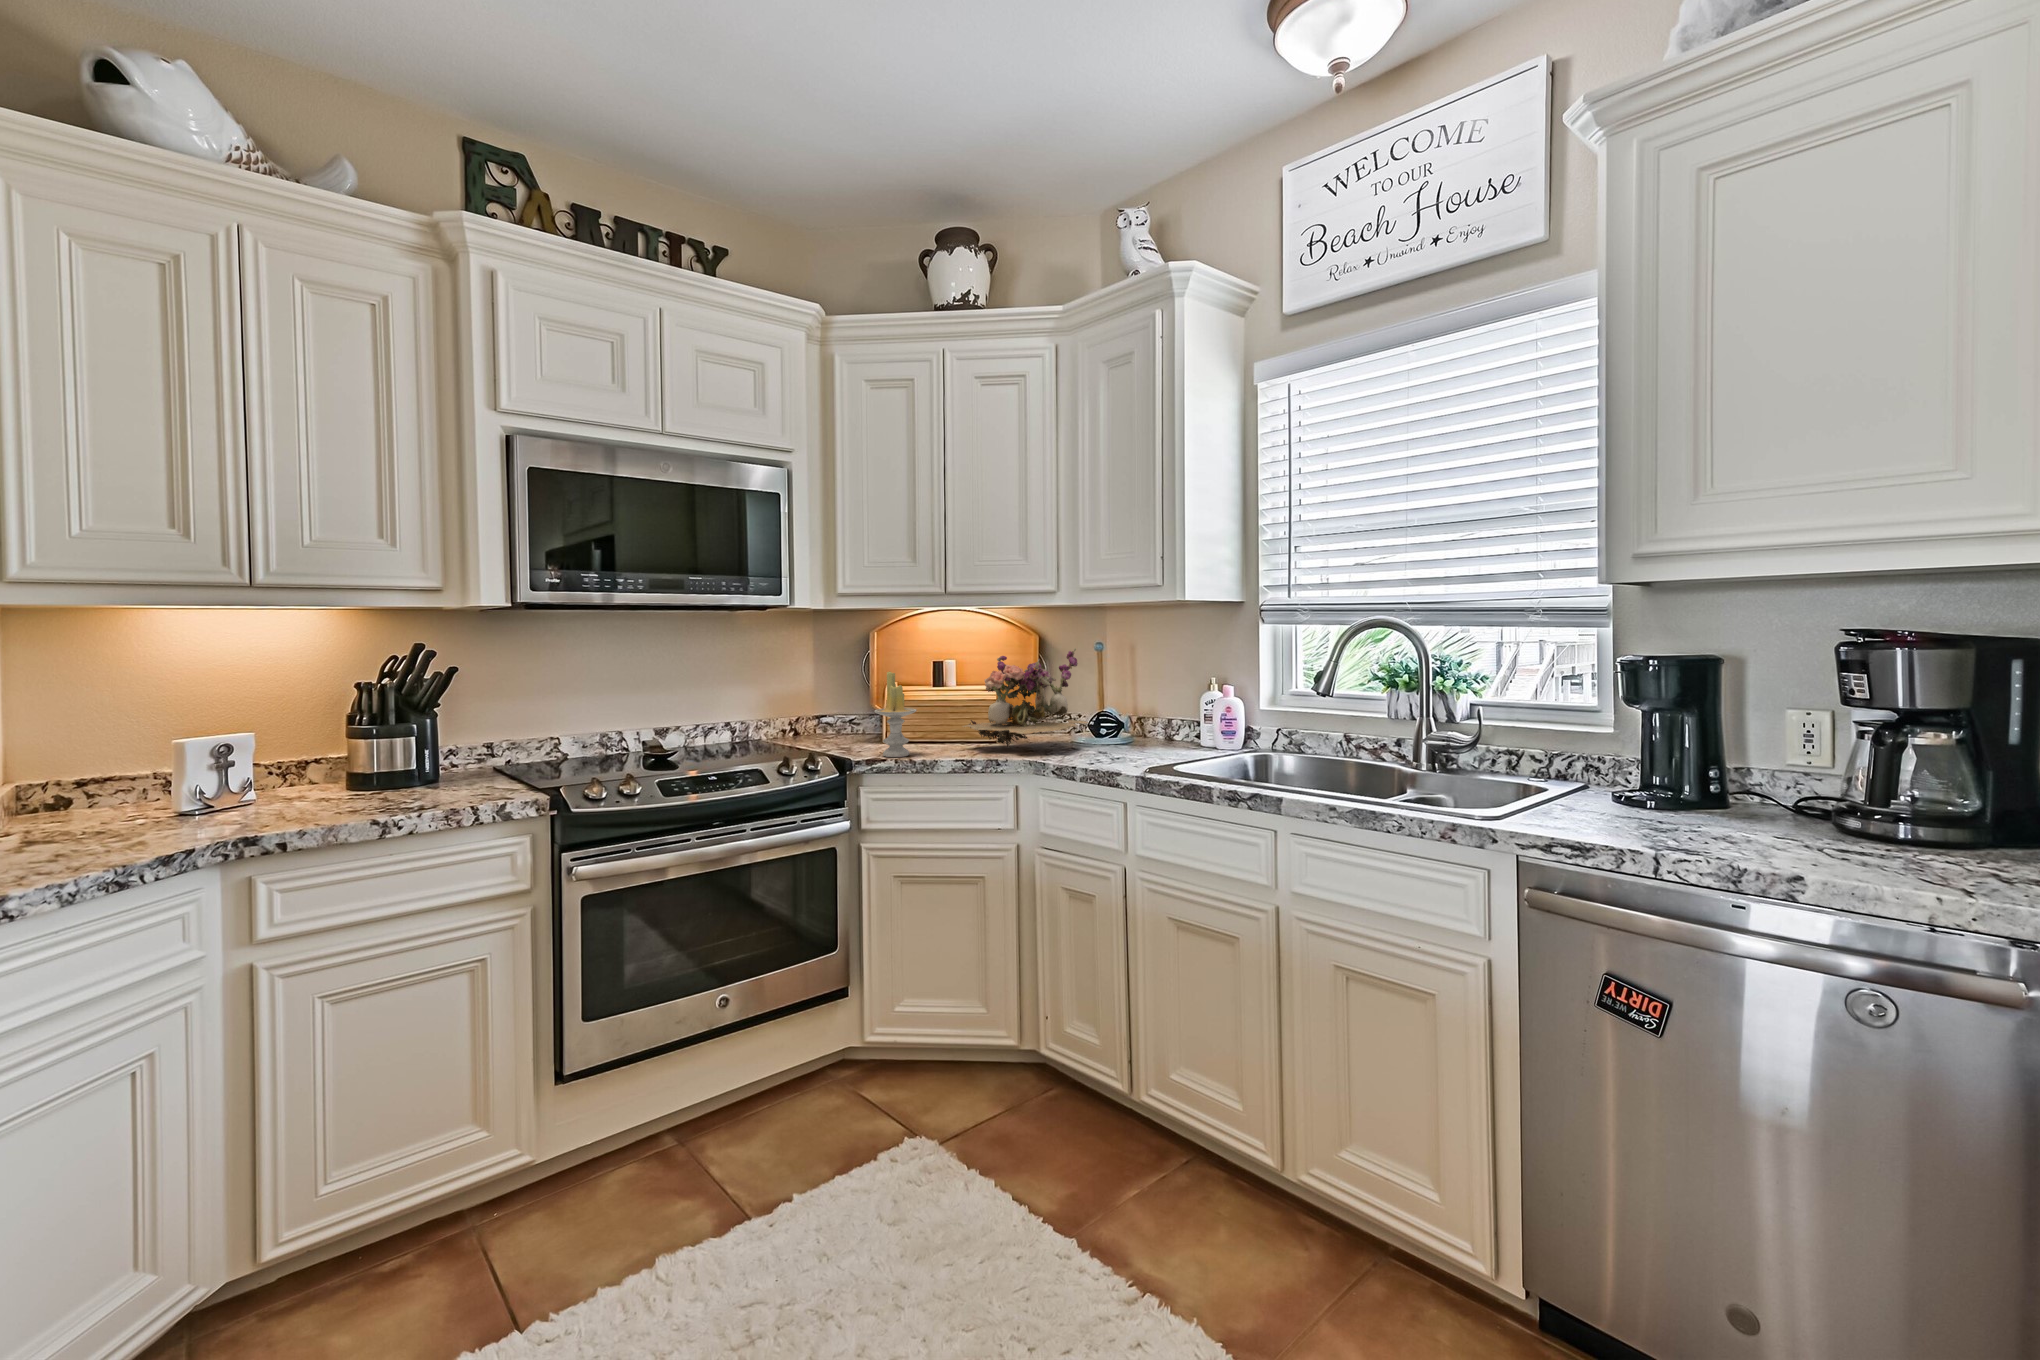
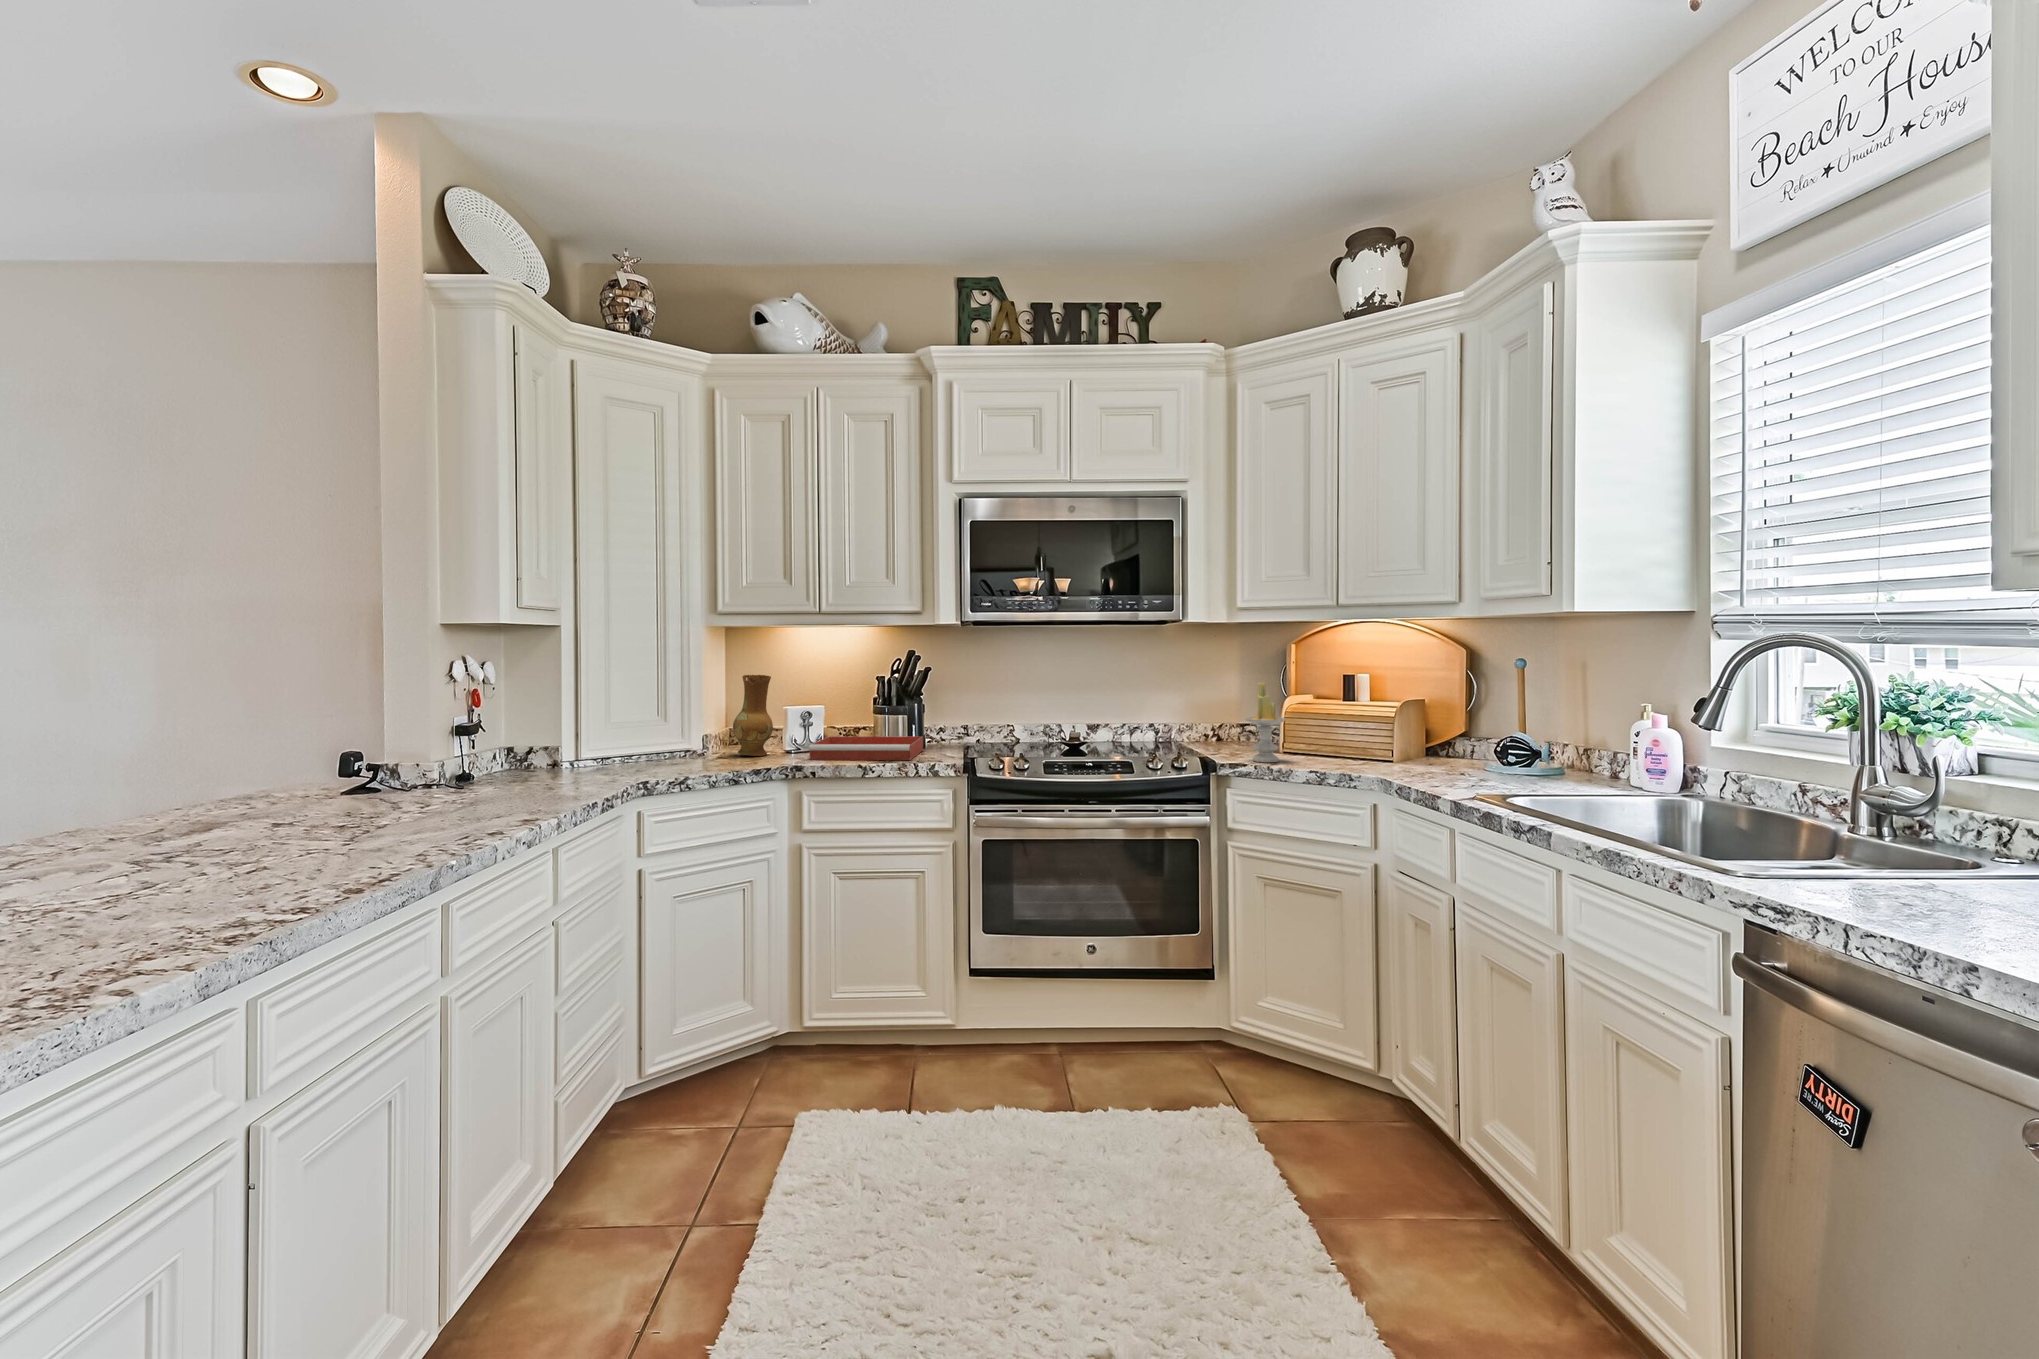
flower arrangement: present [962,648,1088,747] -> none [1341,664,1484,765]
ceramic jug: none [67,689,164,834] -> present [733,675,773,756]
tray: none [261,767,457,825] -> present [809,736,923,760]

